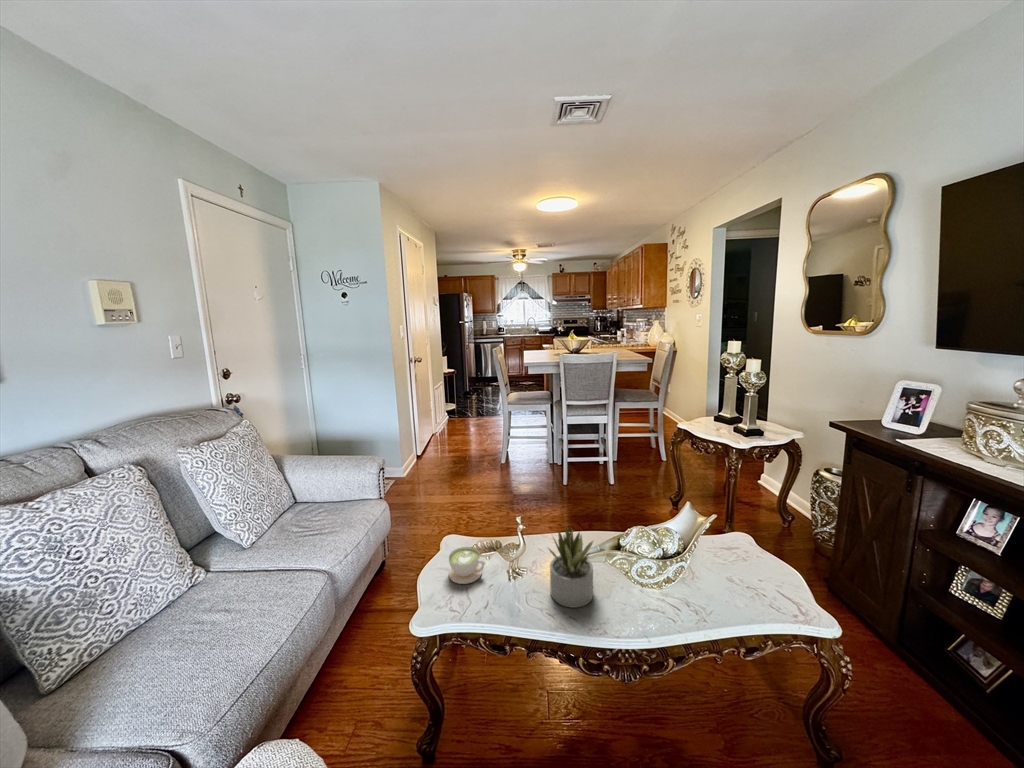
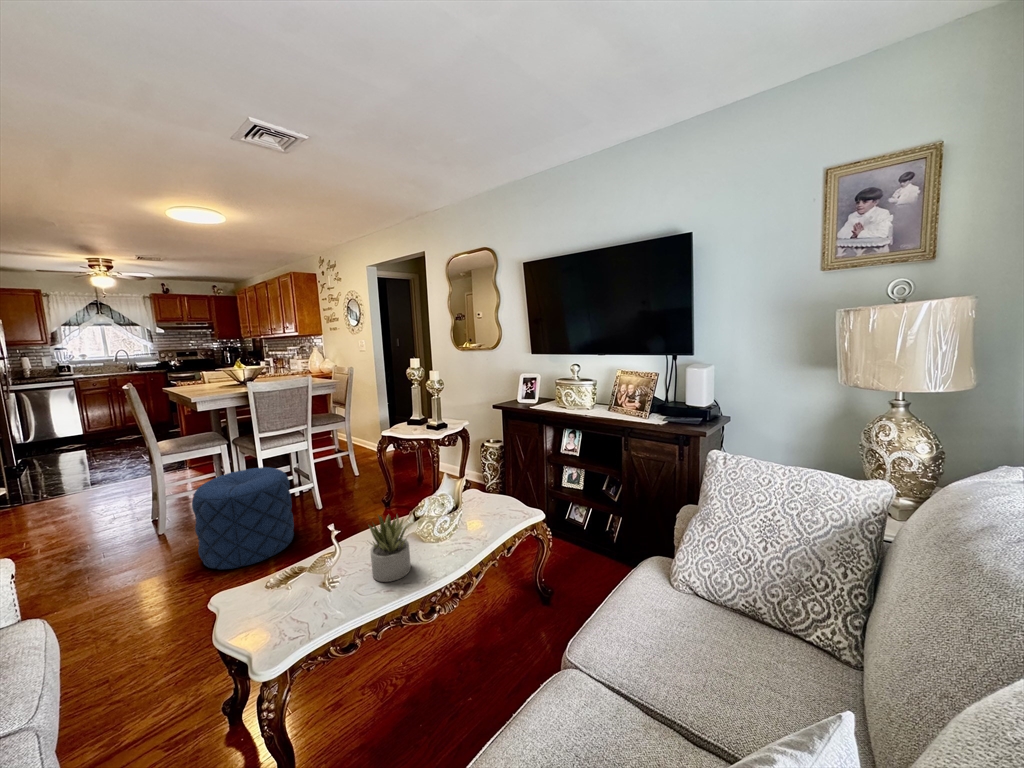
pouf: none [510,428,580,510] -> present [192,467,294,569]
coffee cup: present [449,547,485,584] -> none [253,582,299,625]

